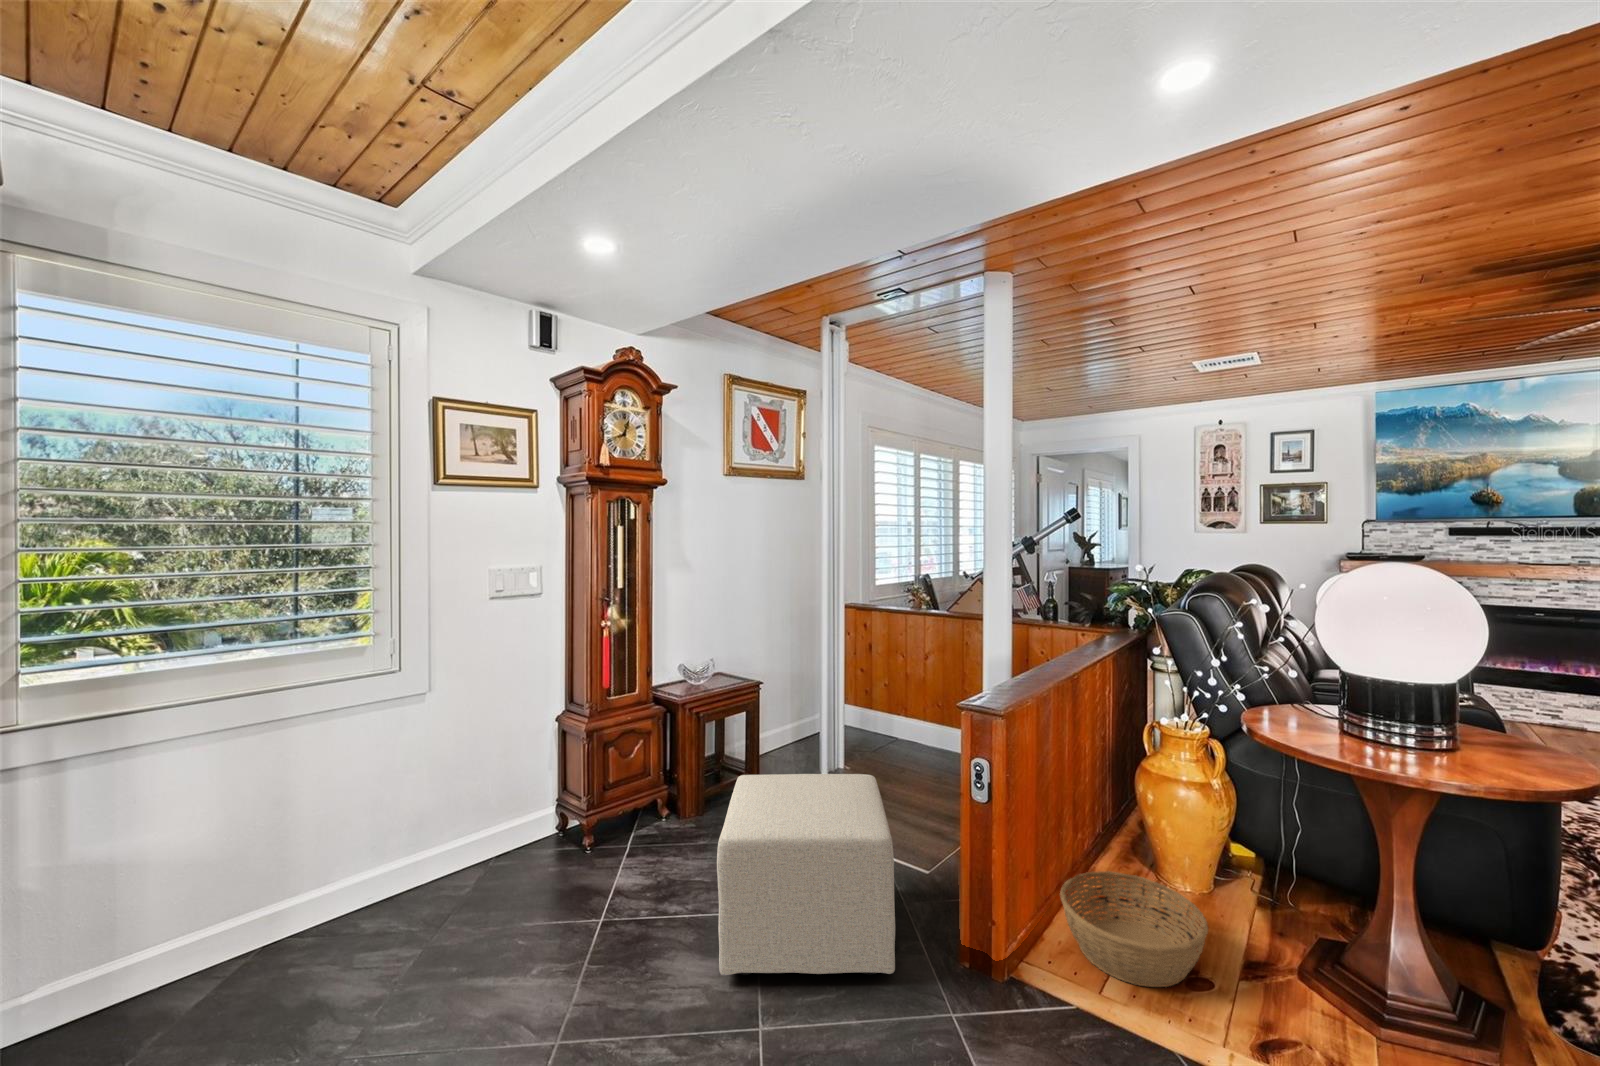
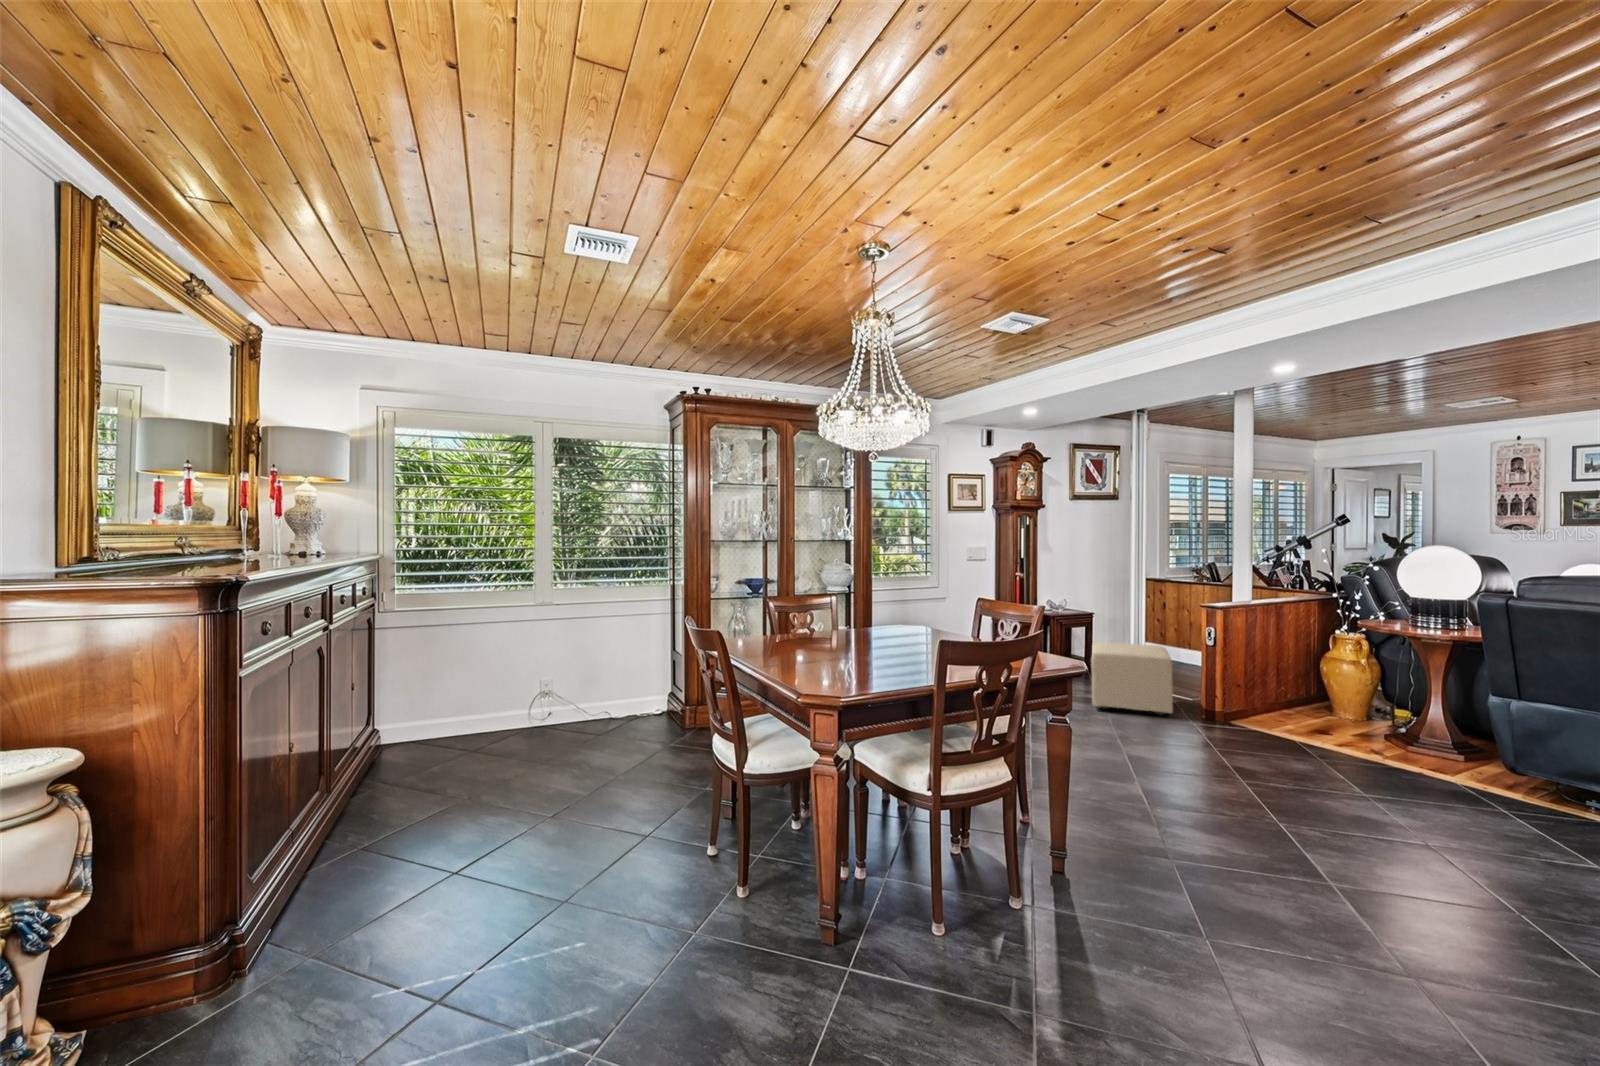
basket: present [1060,871,1208,987] -> none [1261,696,1338,733]

